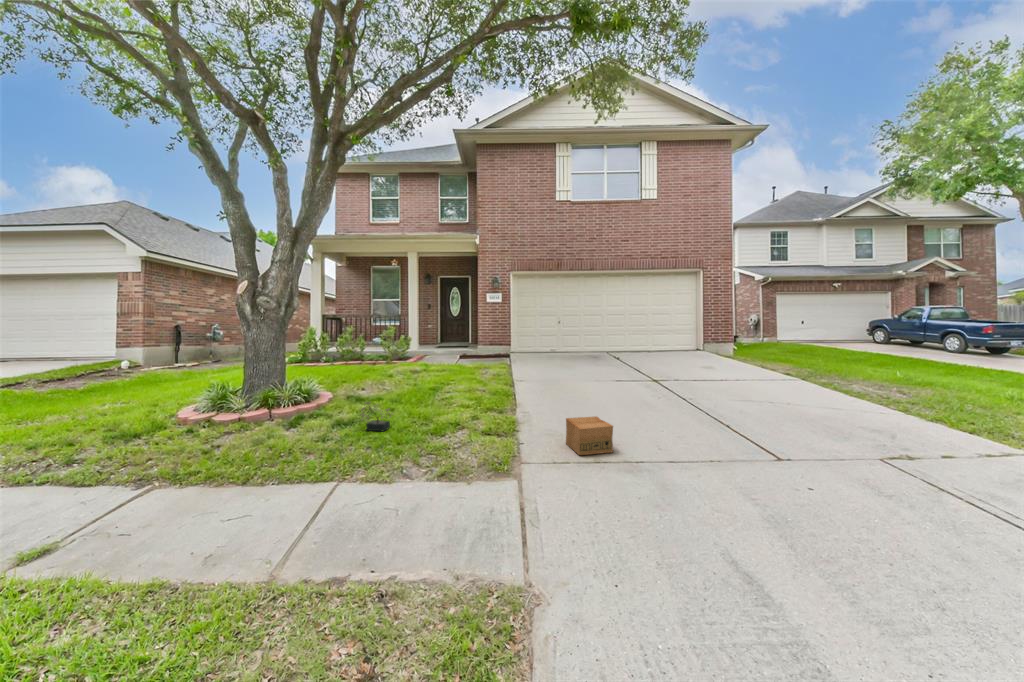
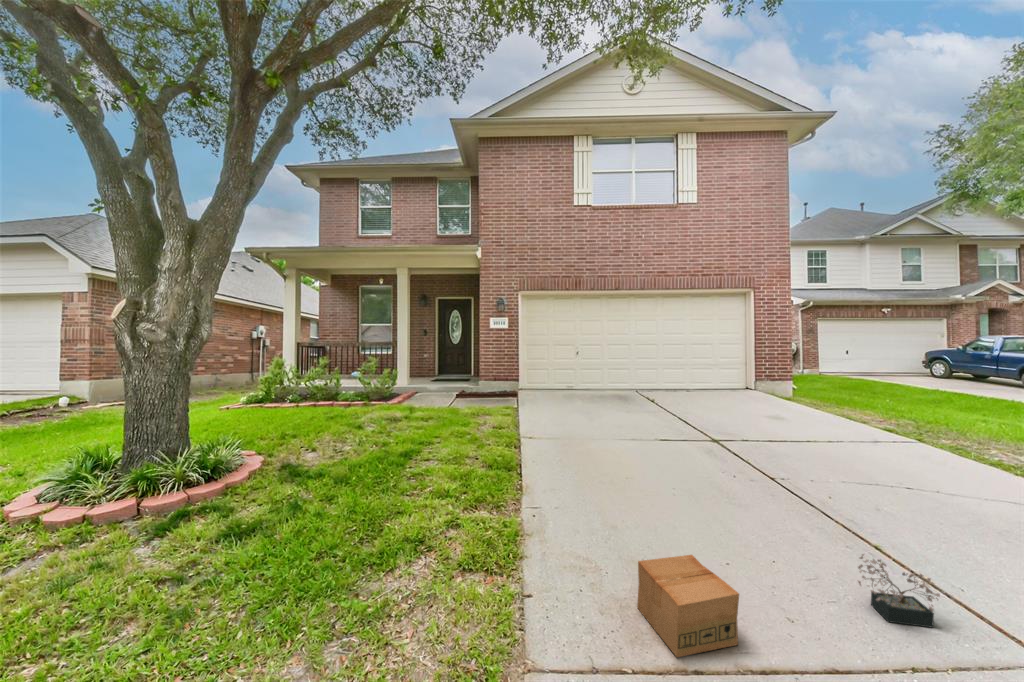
decorative plant: present [362,402,390,431] -> present [858,554,940,628]

